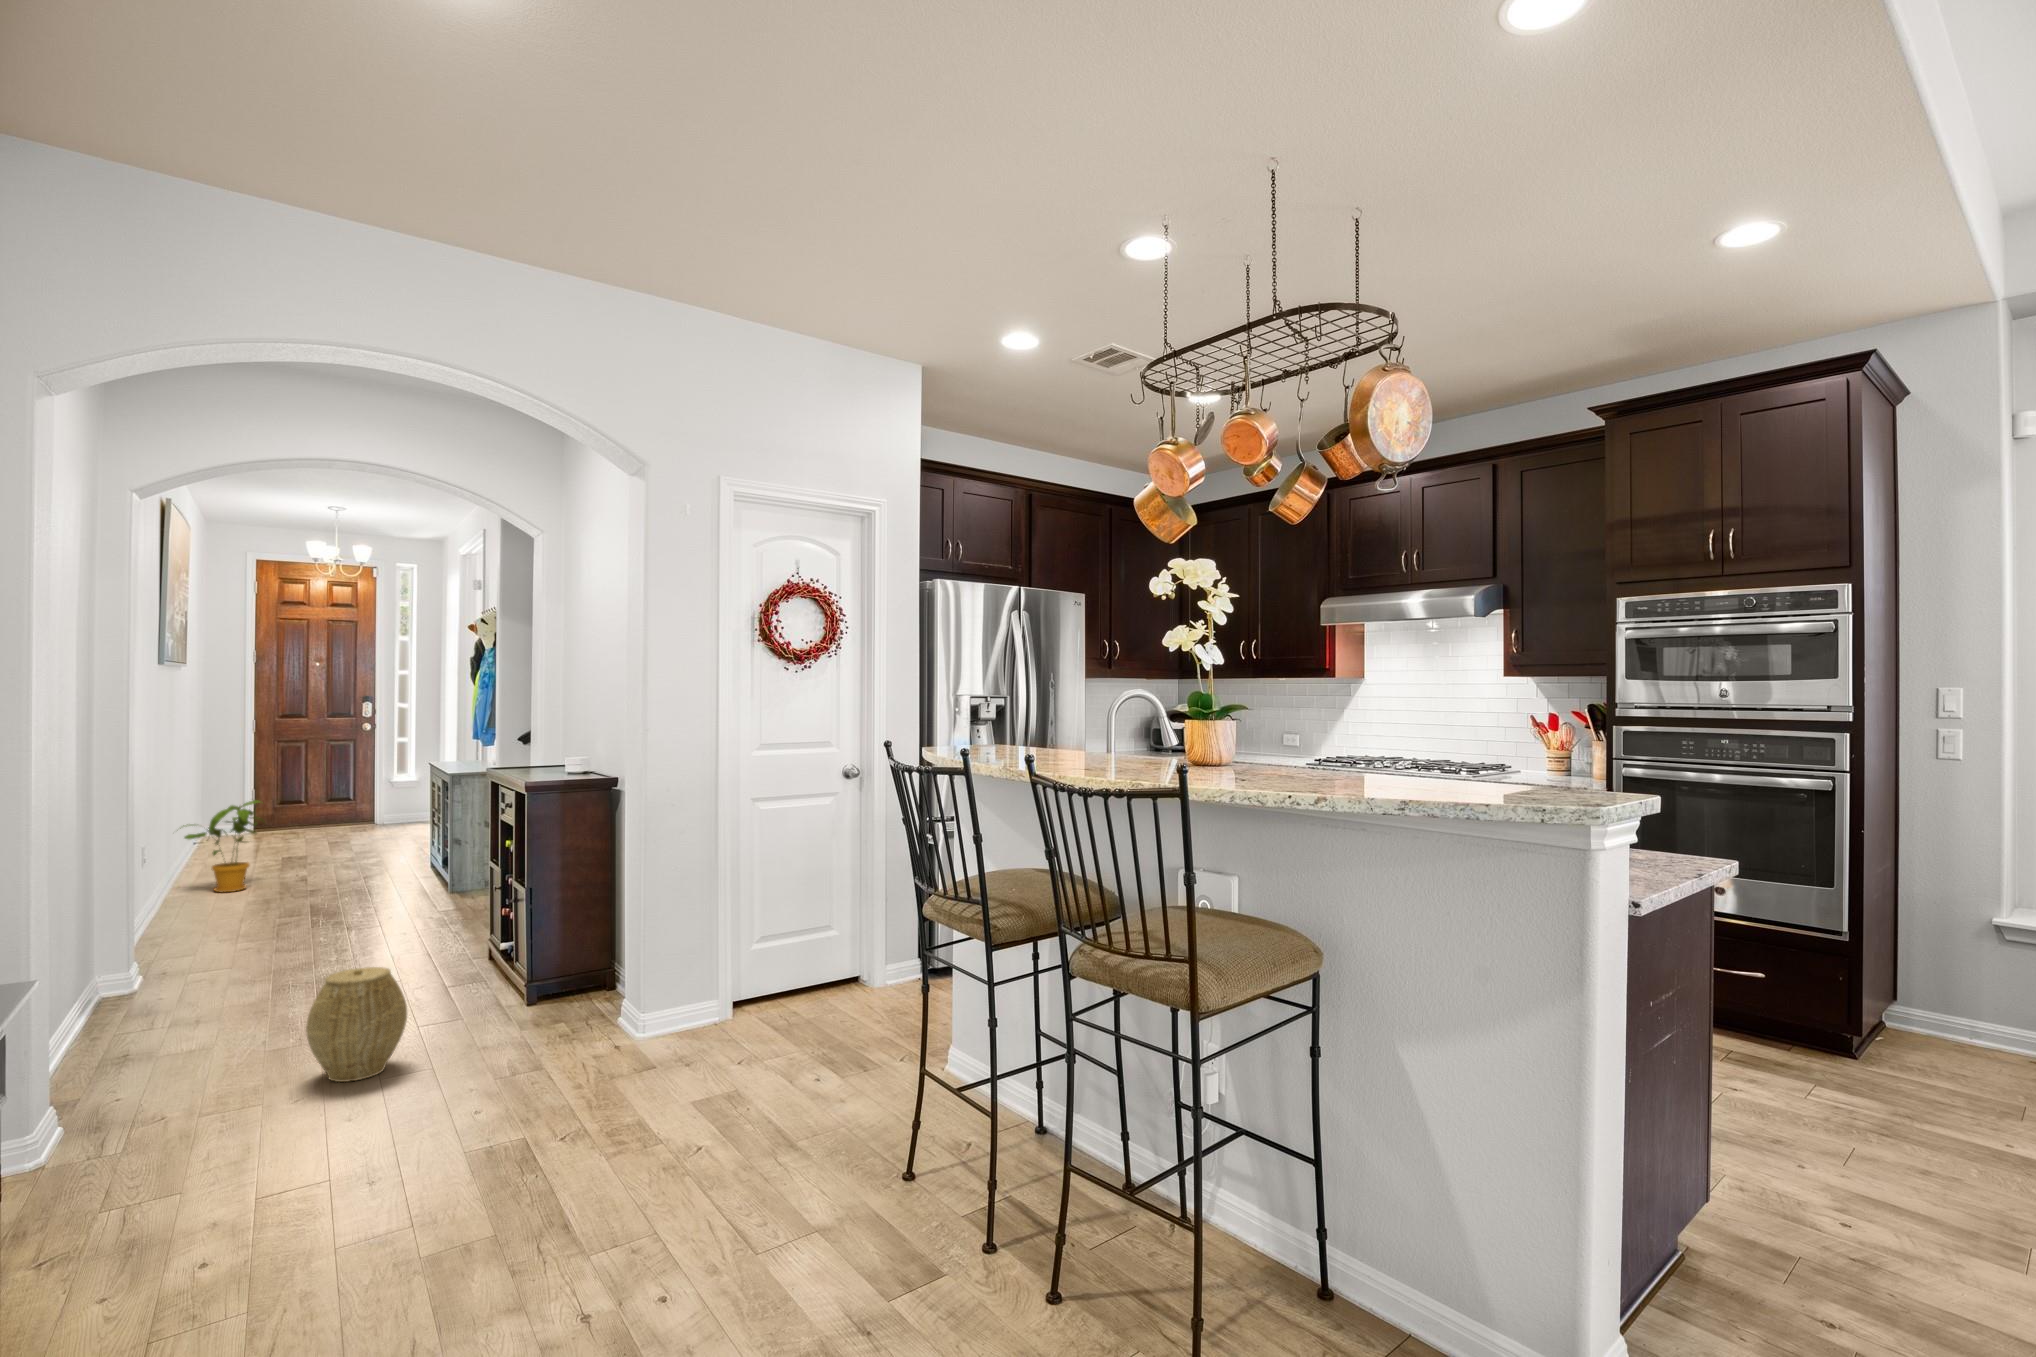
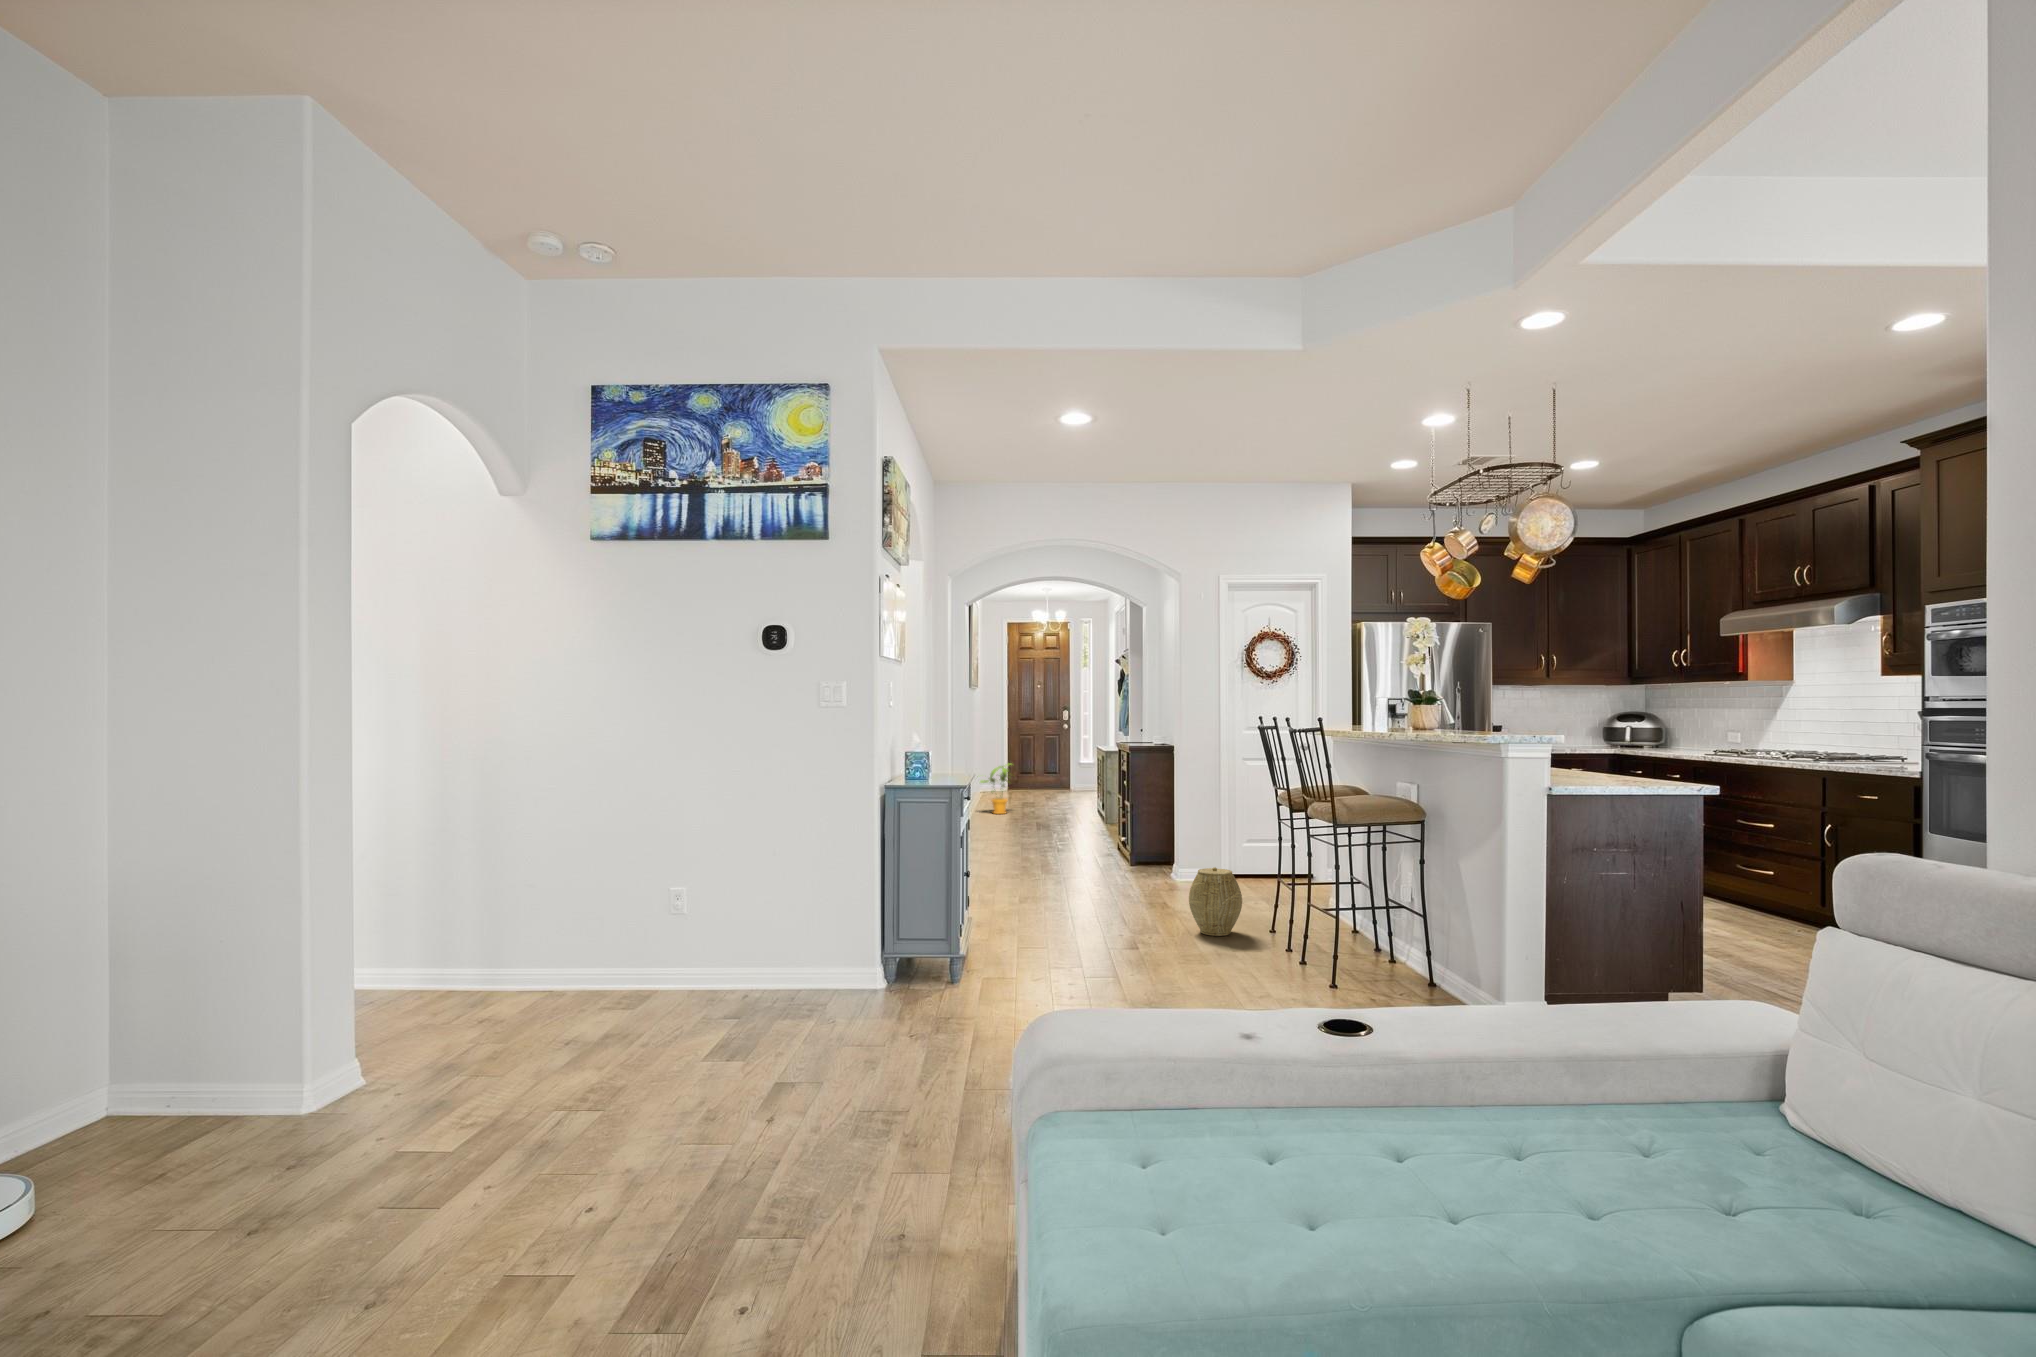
woven basket: present [306,967,407,1082] -> present [1189,867,1242,936]

